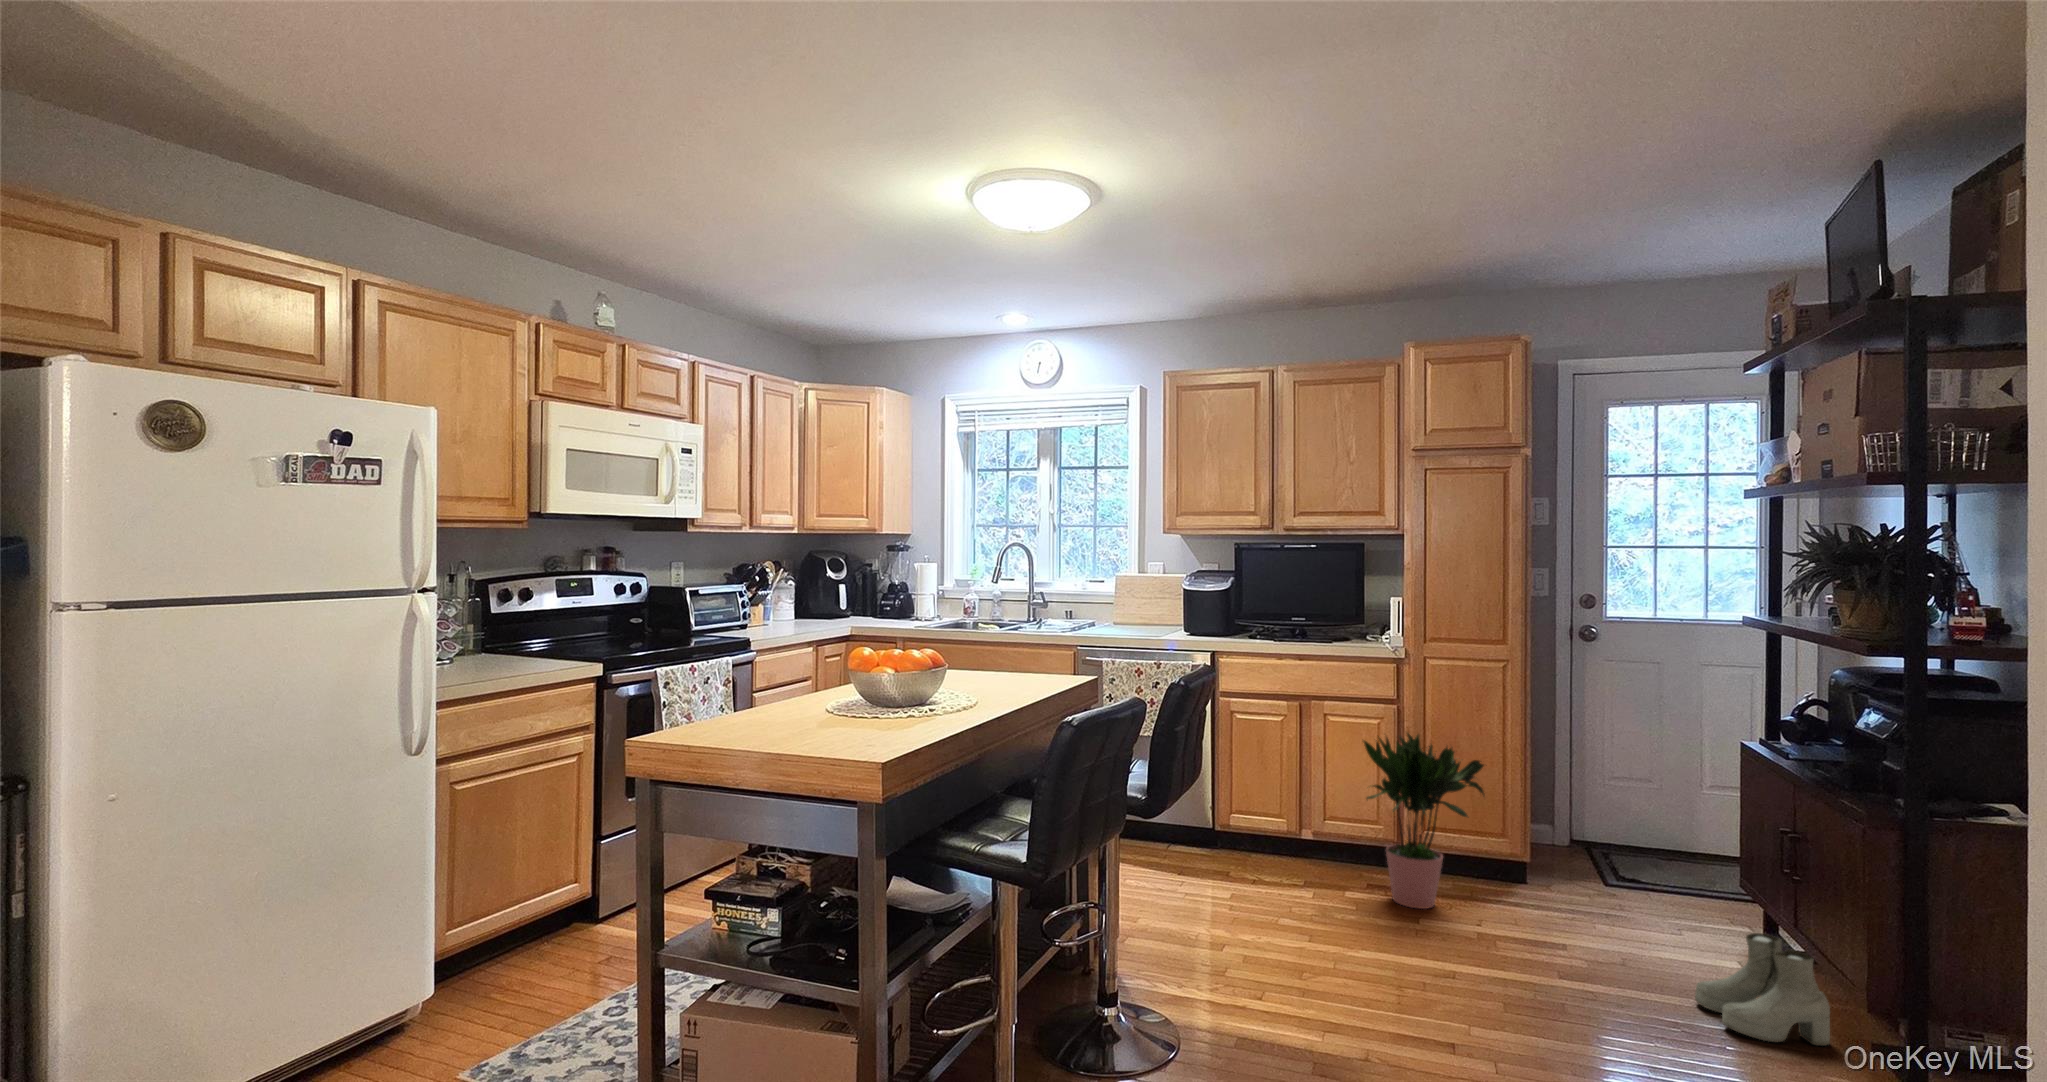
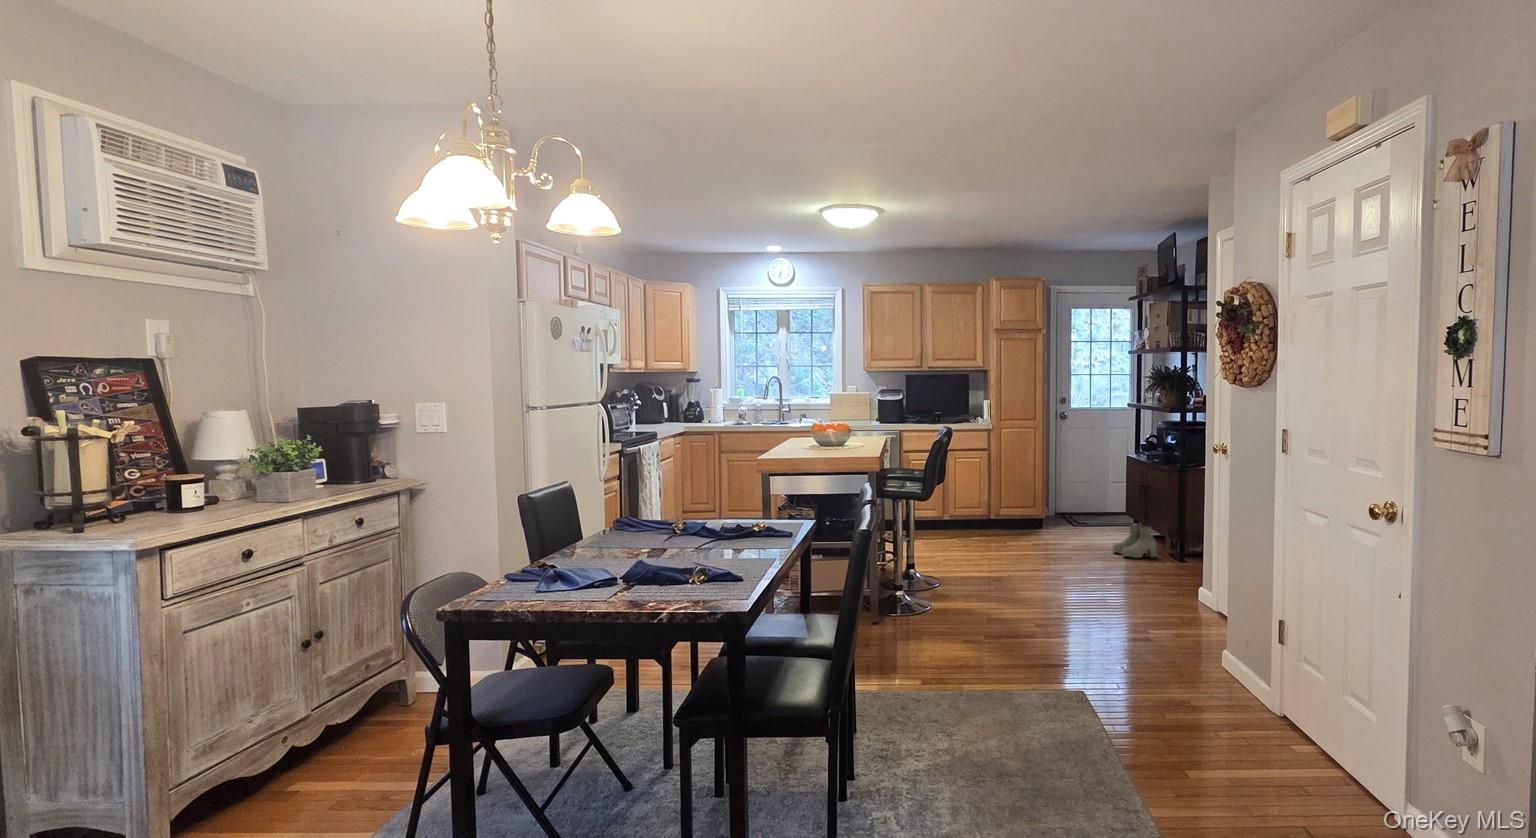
potted plant: present [1363,733,1484,909] -> none [977,460,1035,538]

